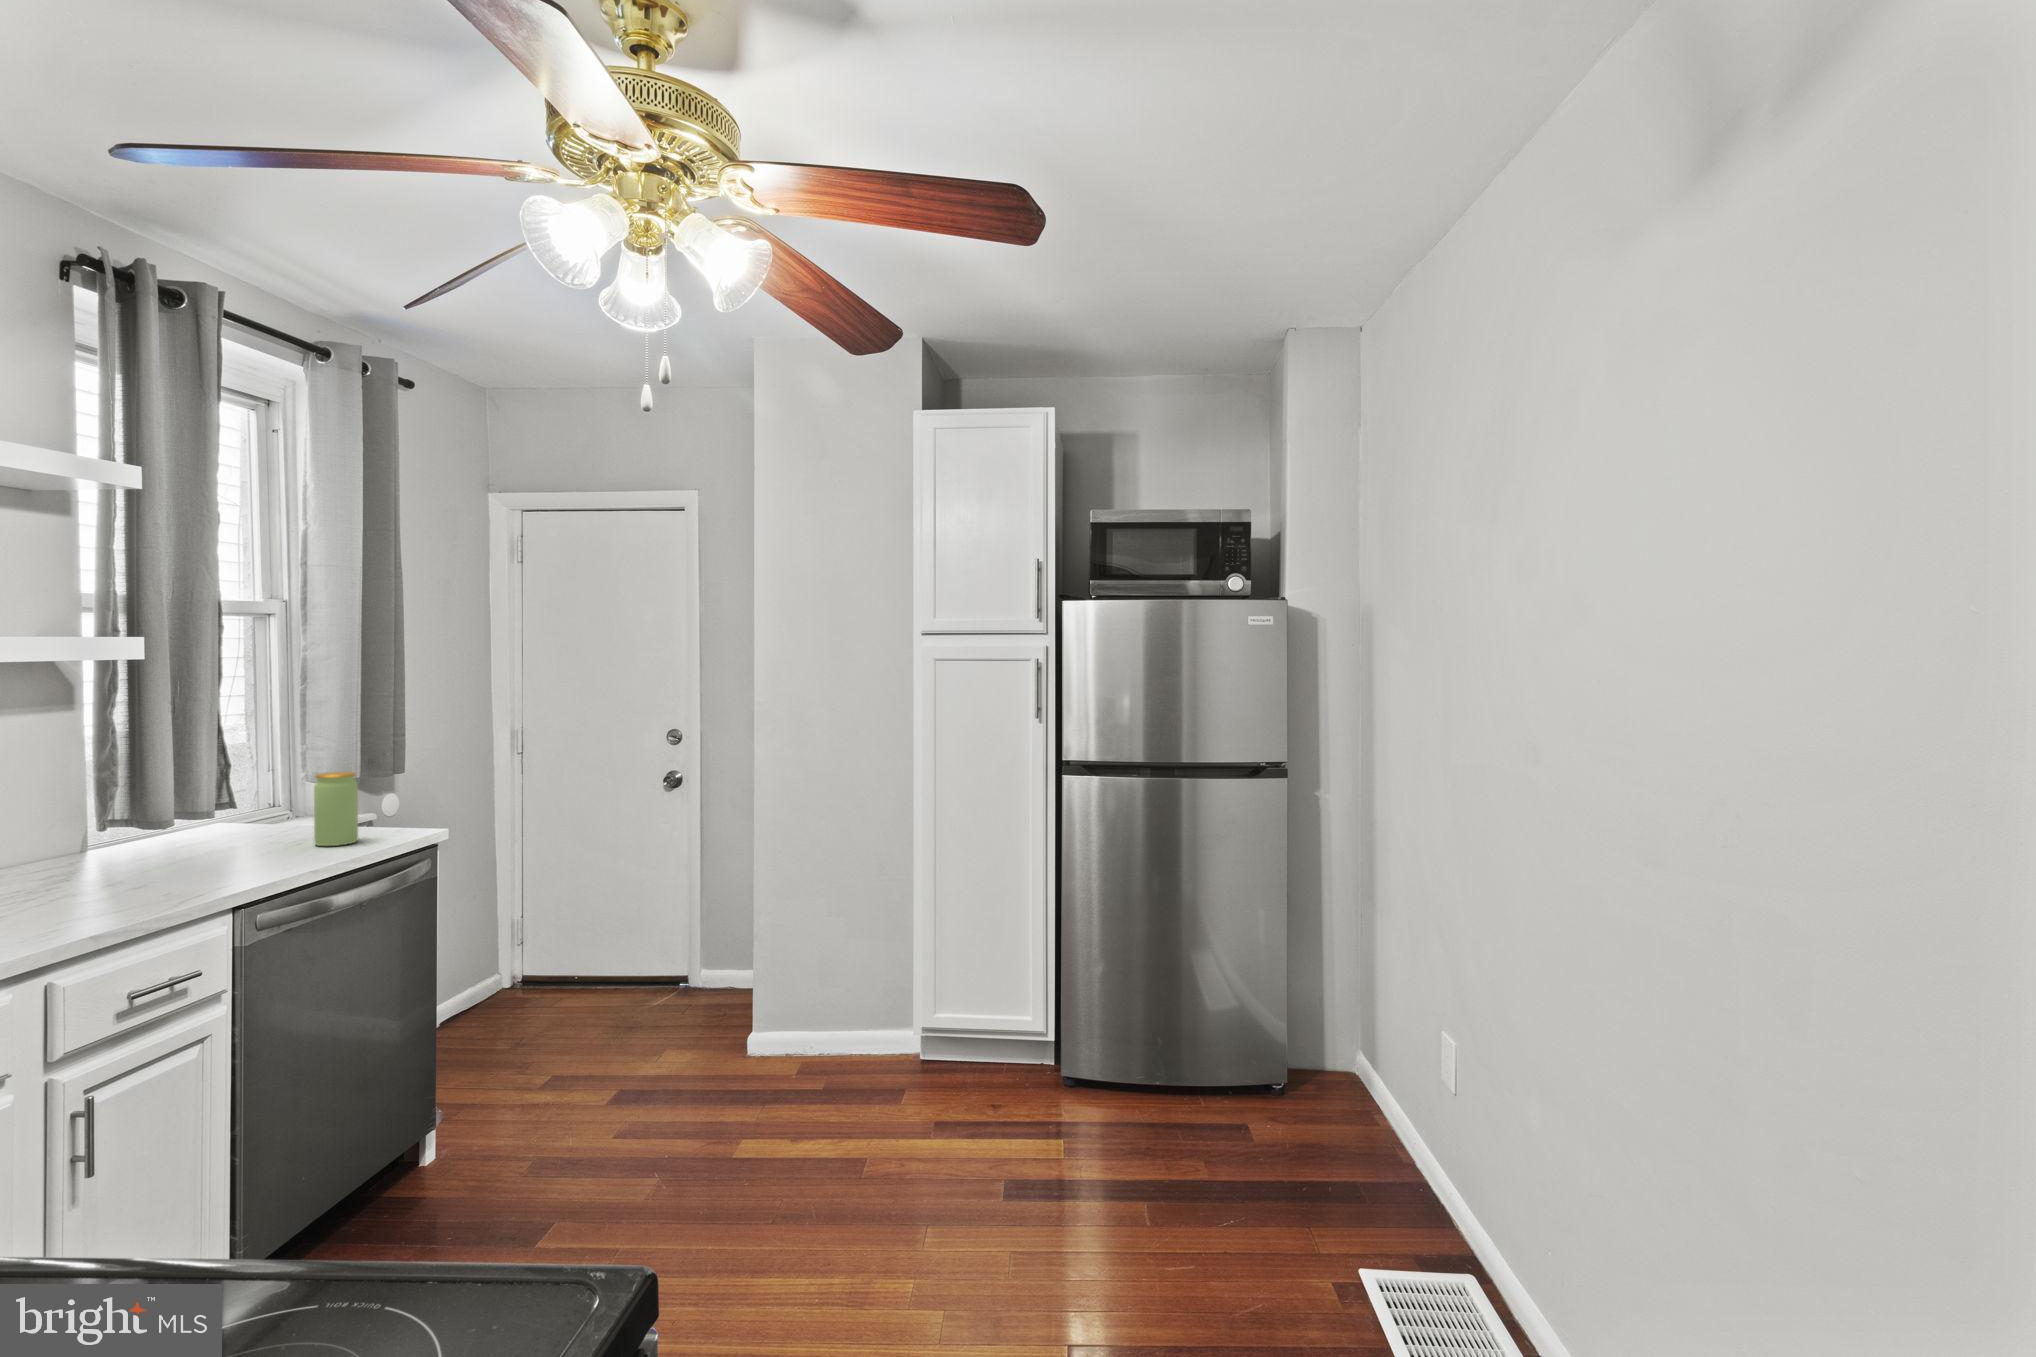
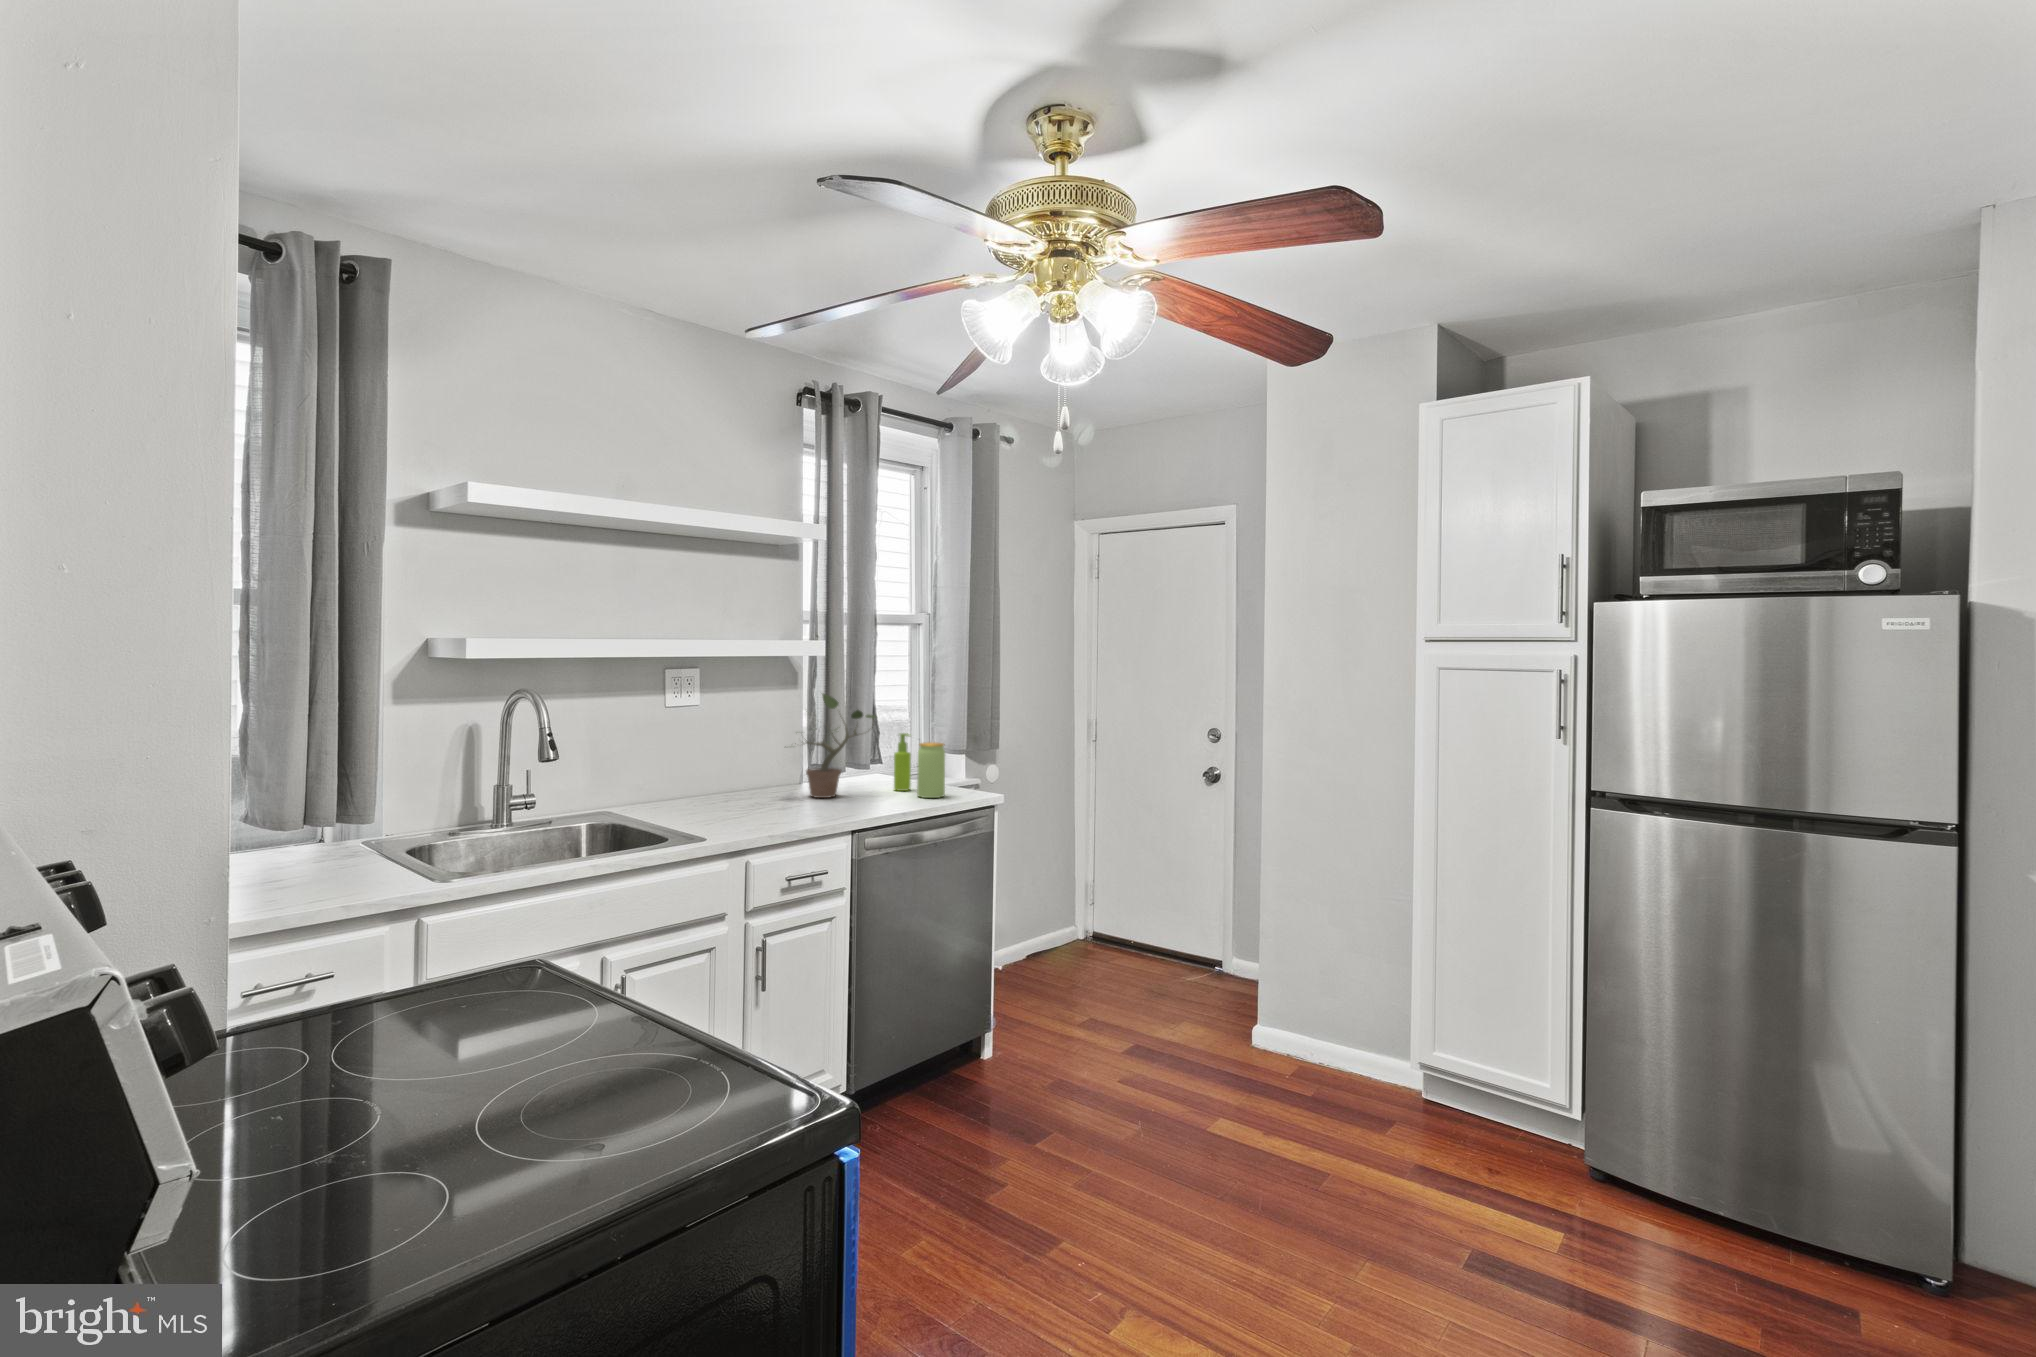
potted plant: none [73,712,244,867] -> present [806,694,876,798]
soap dispenser: none [267,763,297,841] -> present [894,733,911,791]

